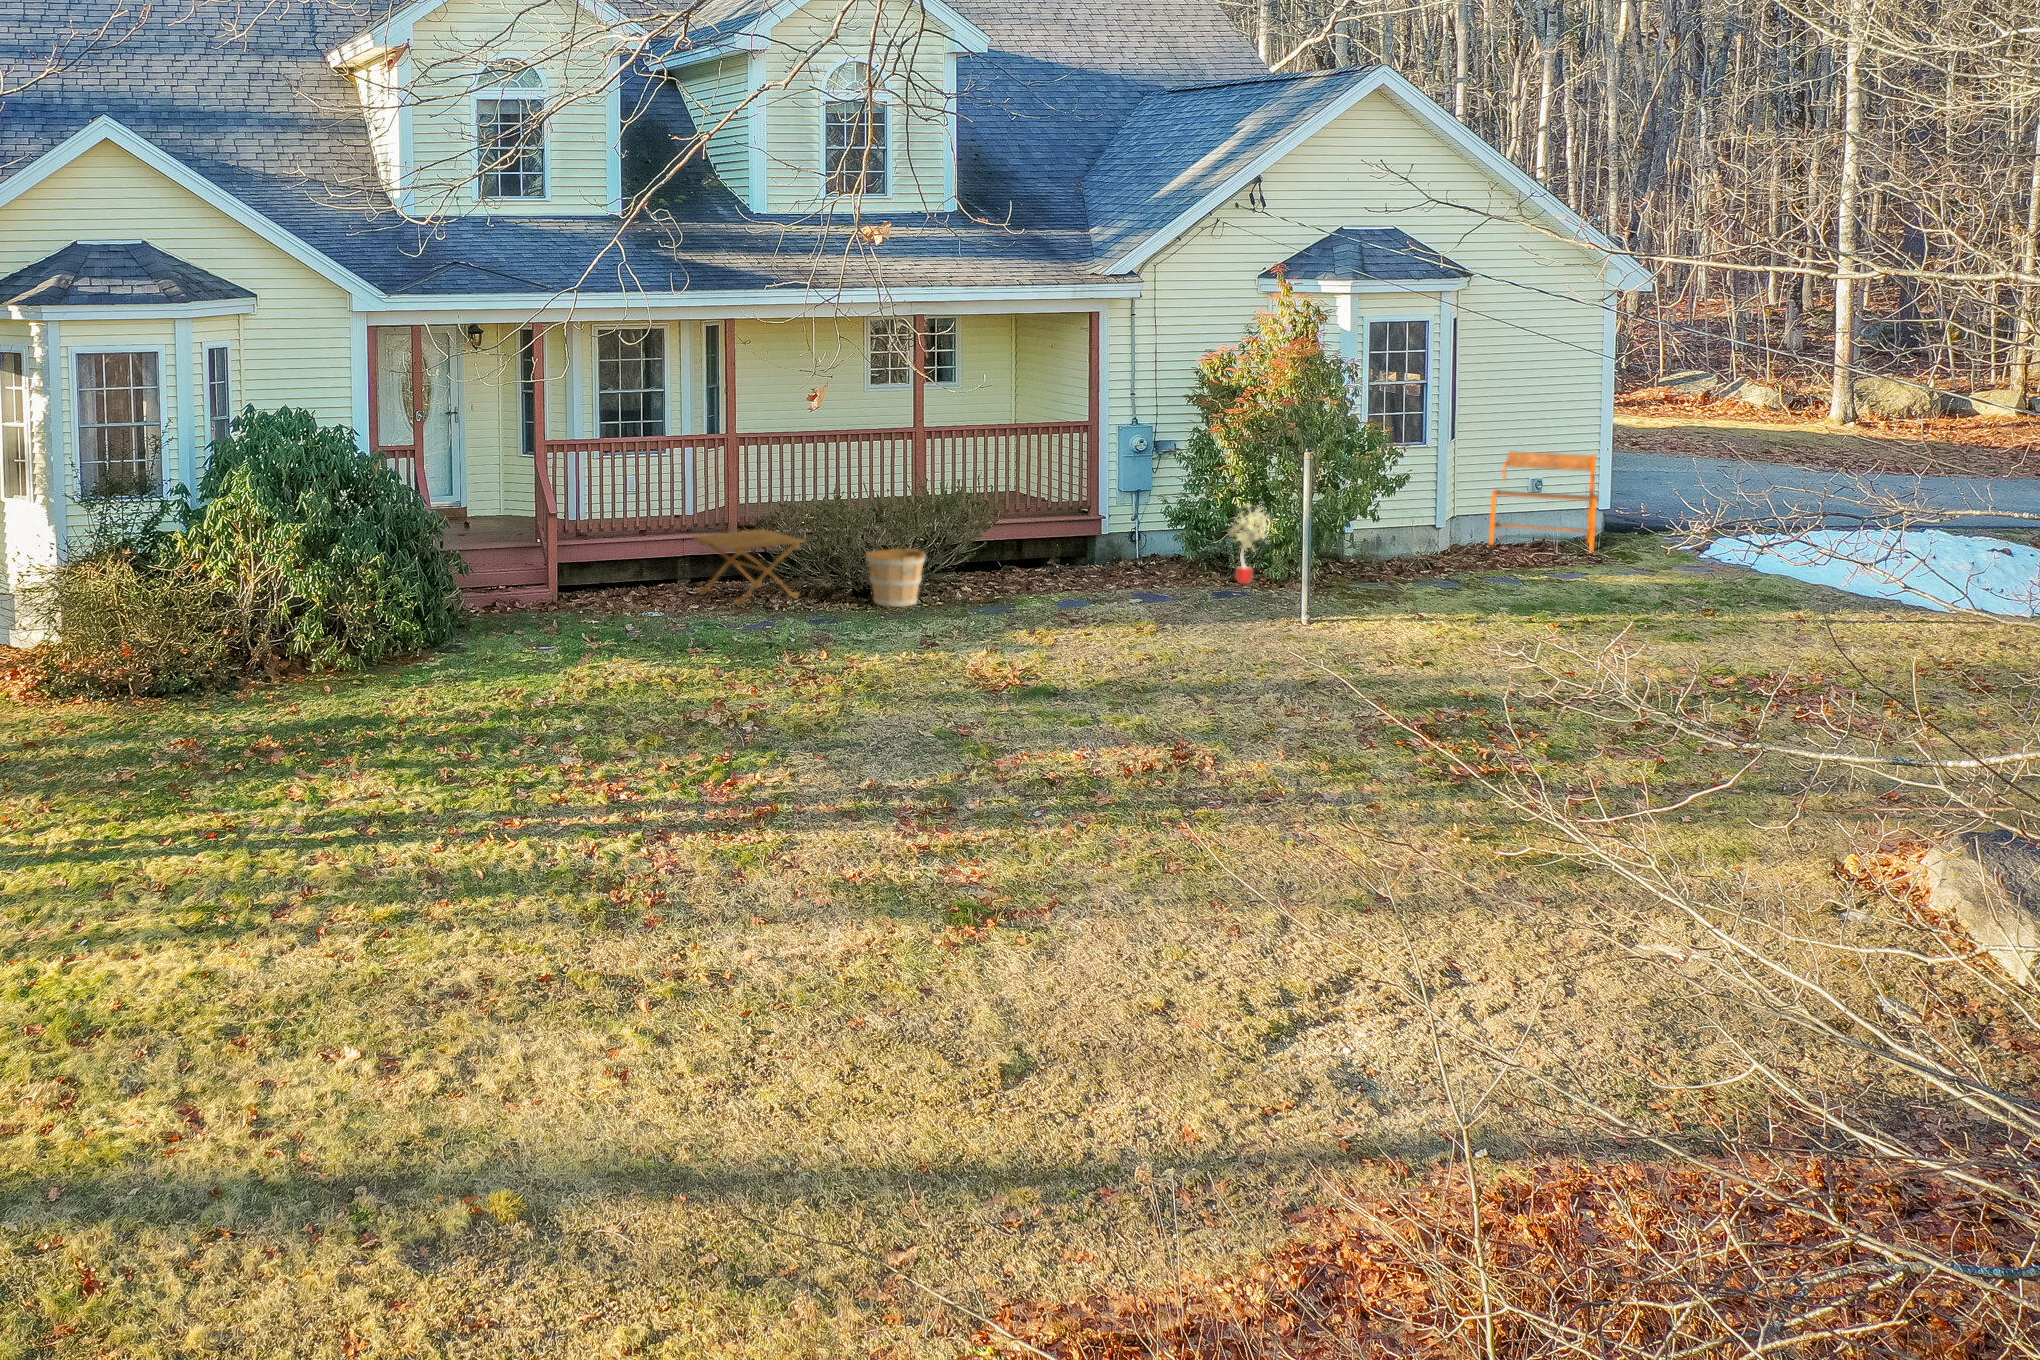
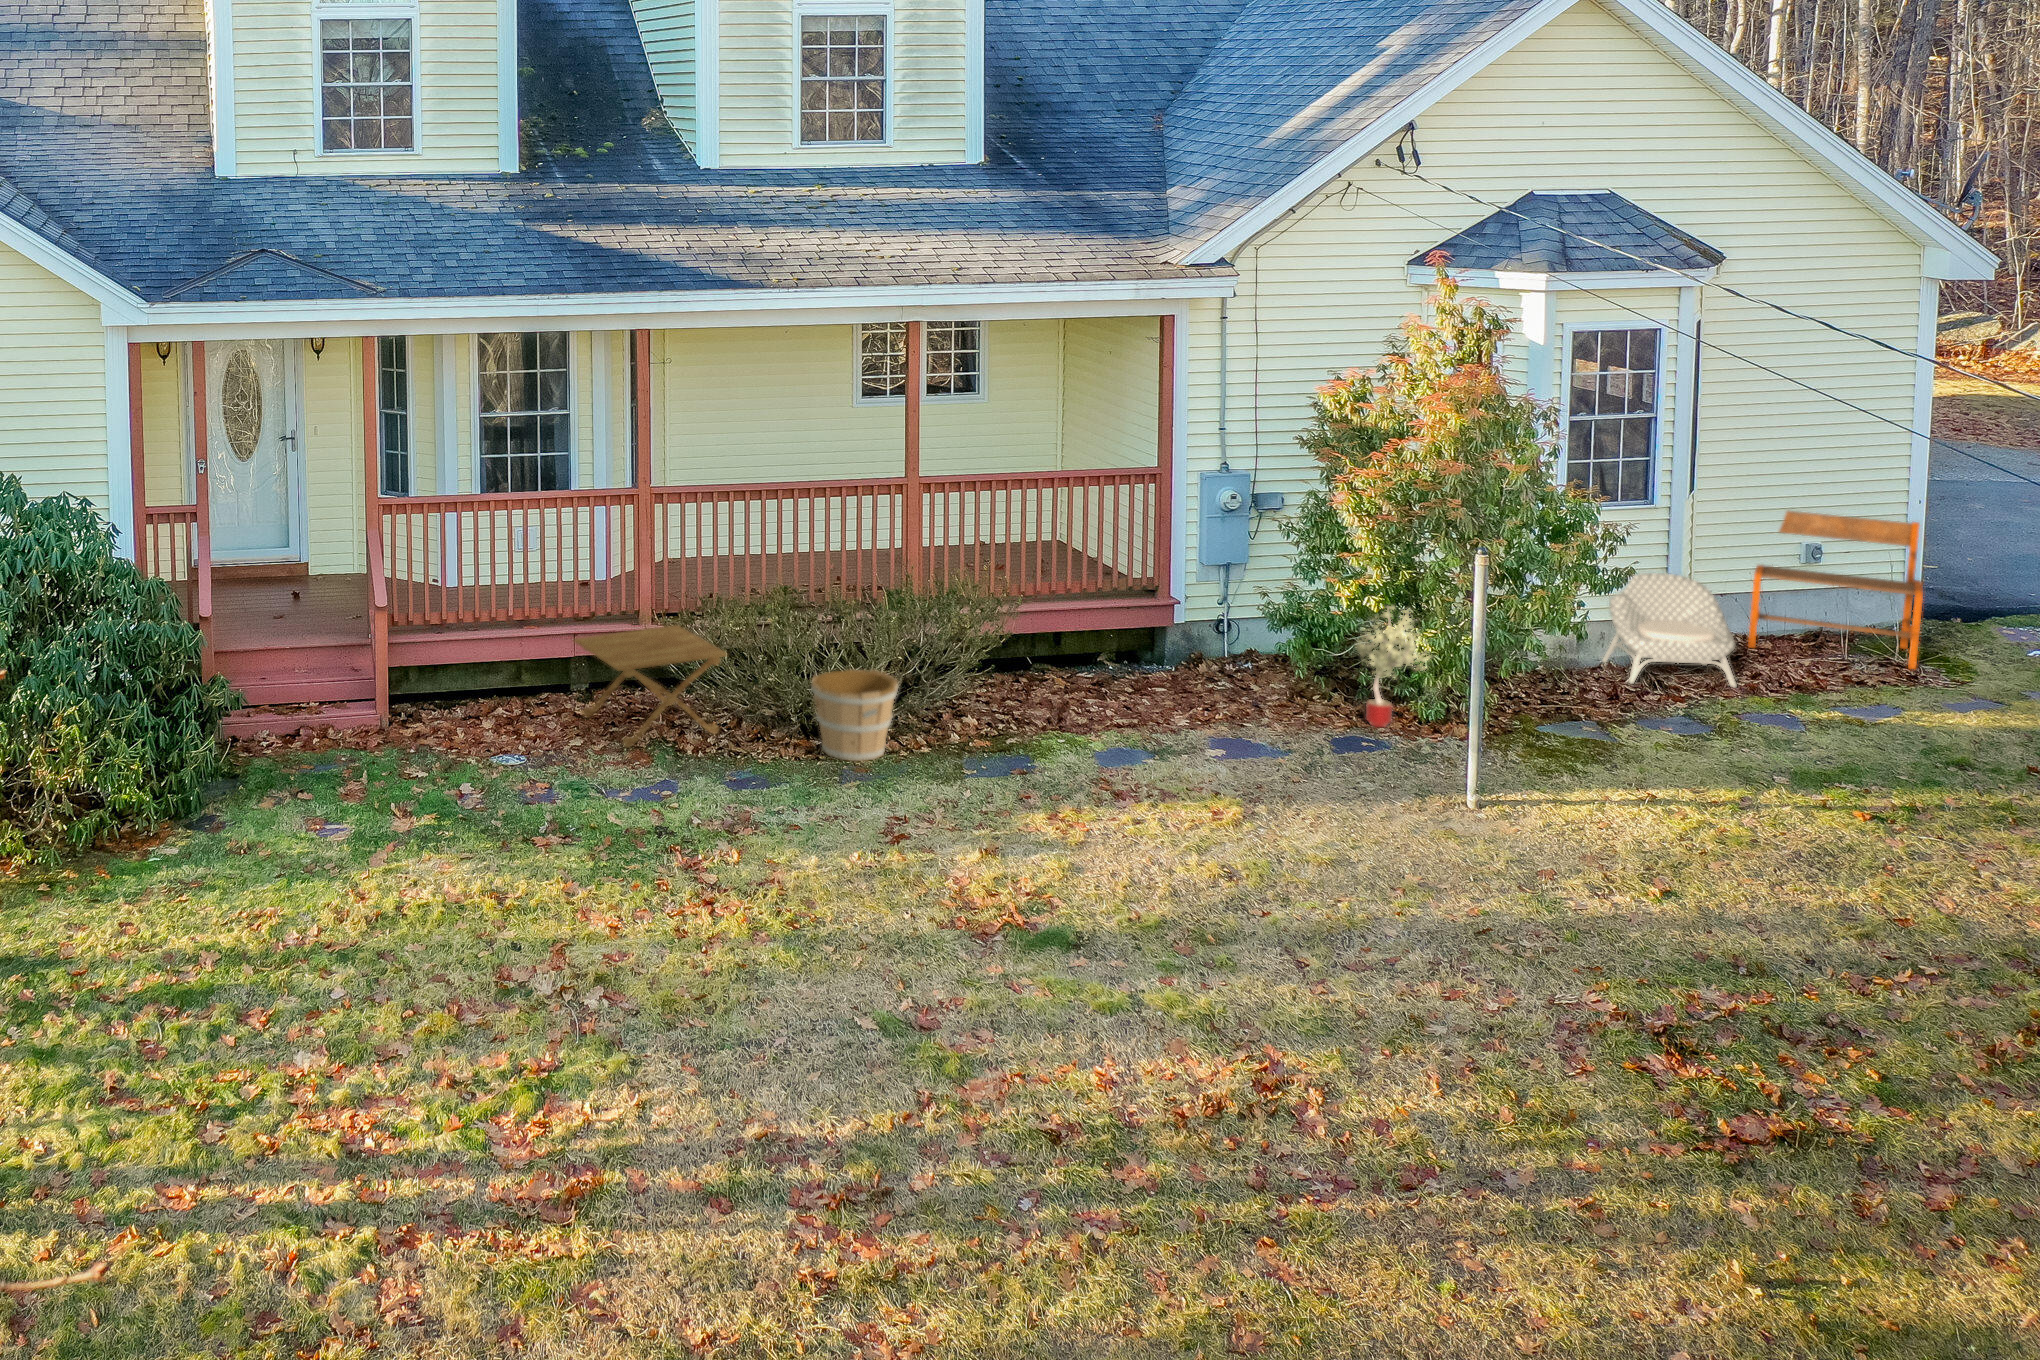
armchair: none [1392,490,1477,562] -> present [1603,573,1736,687]

